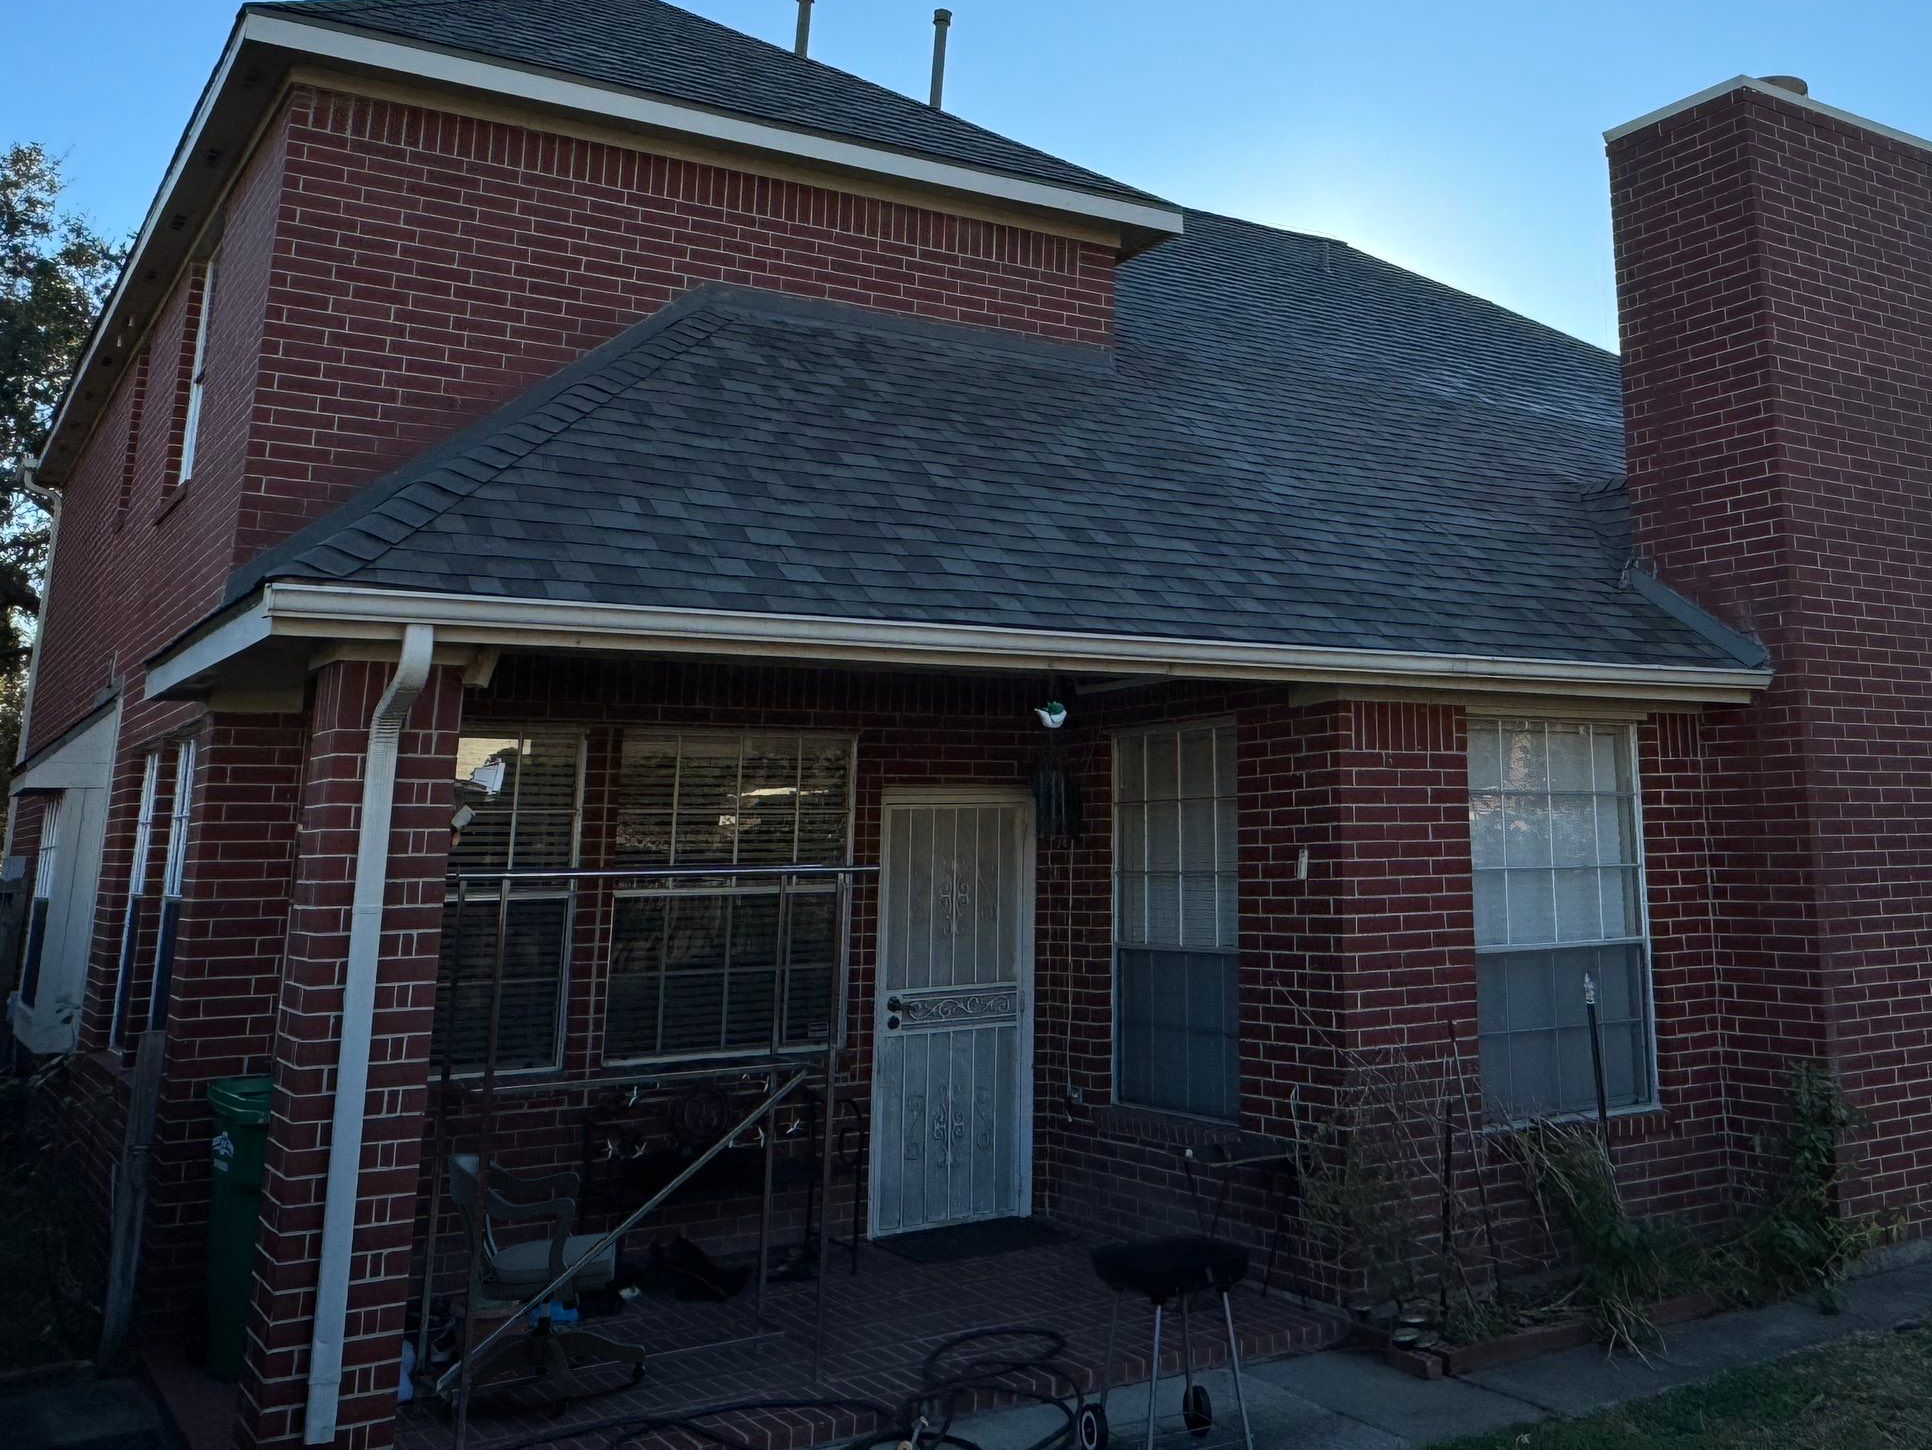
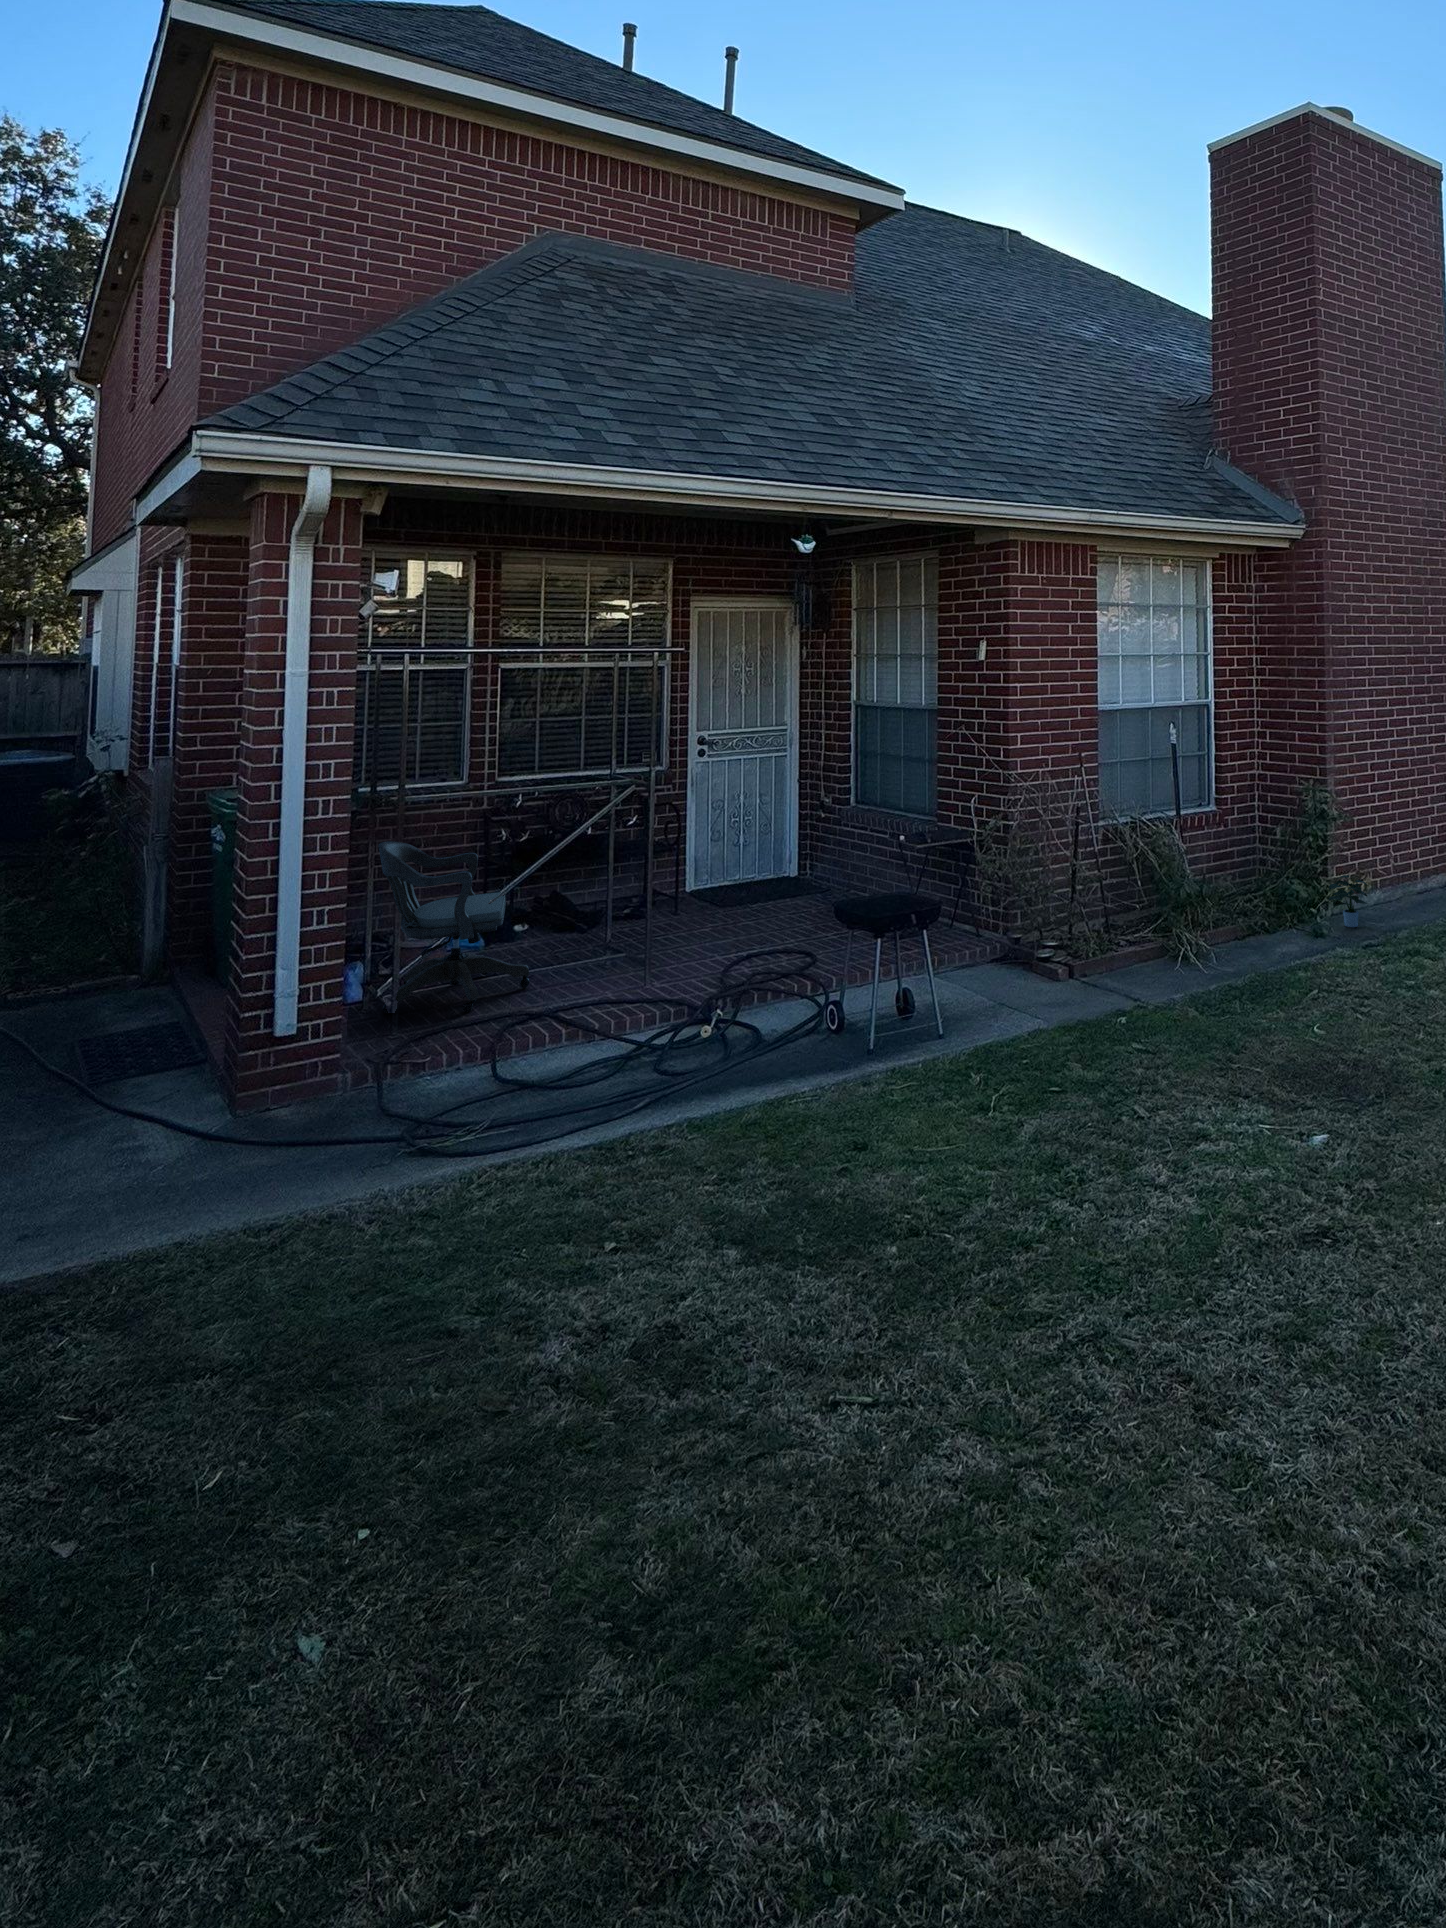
potted plant: none [1840,1215,1905,1301] -> present [1328,875,1368,927]

